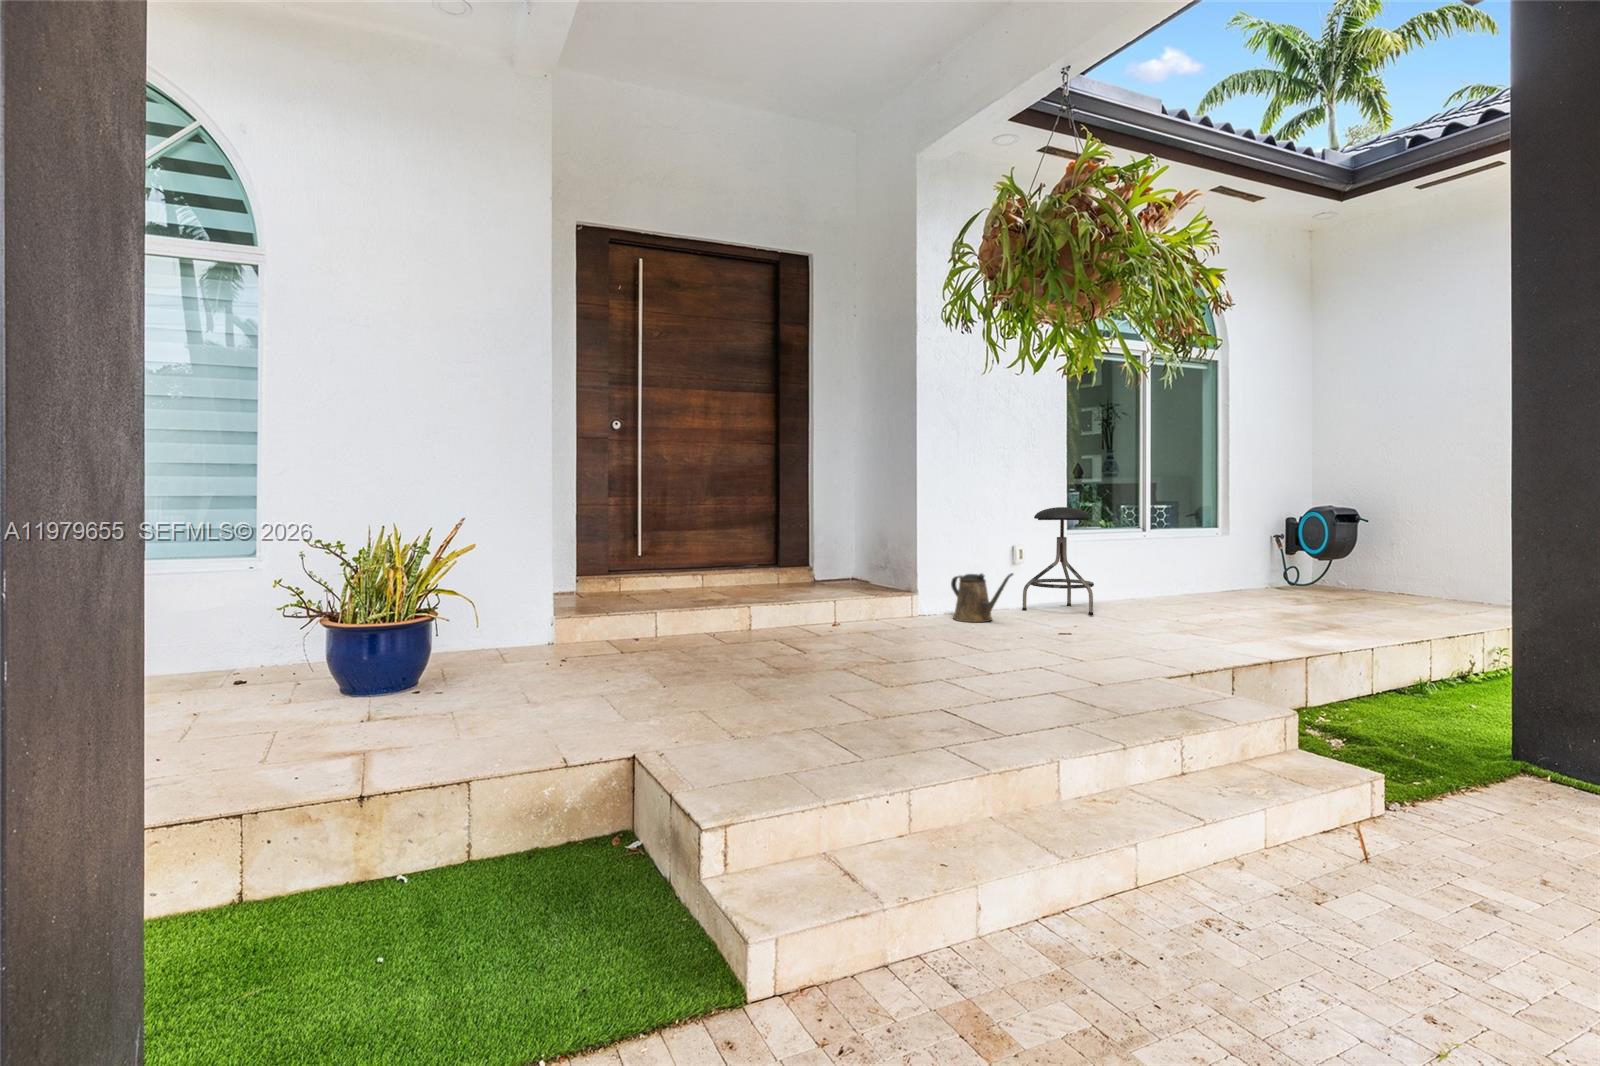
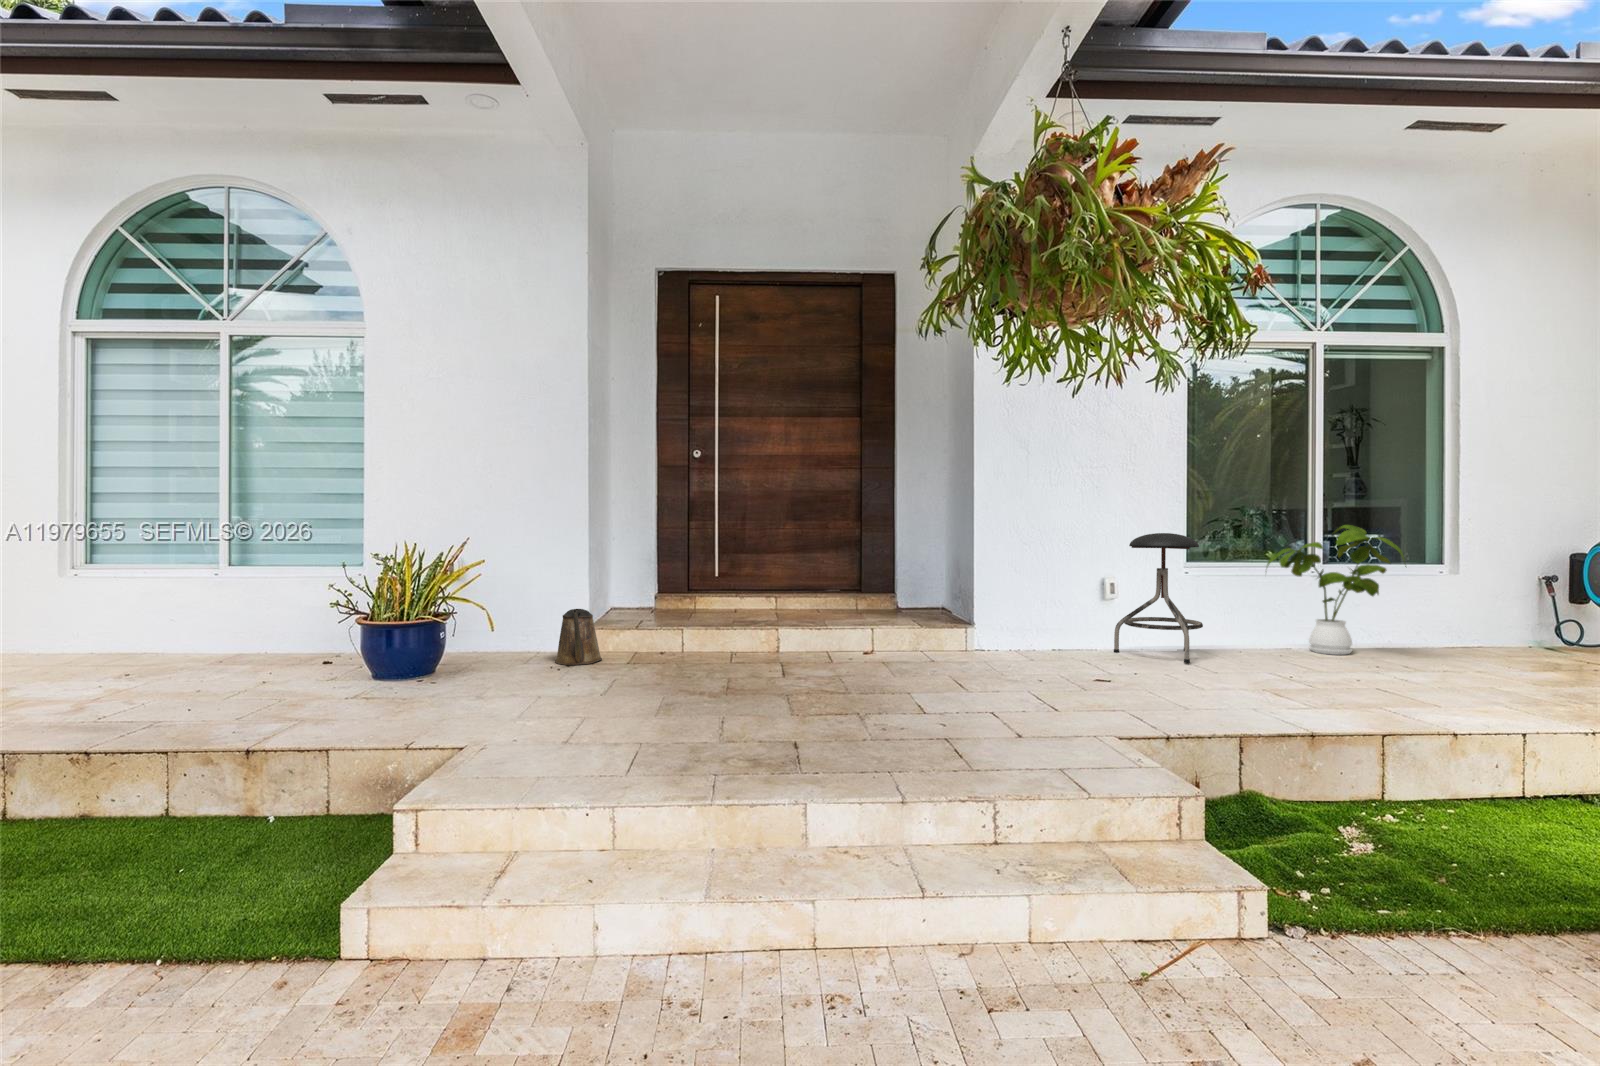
house plant: none [1115,500,1224,602] -> present [1267,525,1406,655]
watering can: present [951,573,1013,622] -> present [555,609,602,665]

